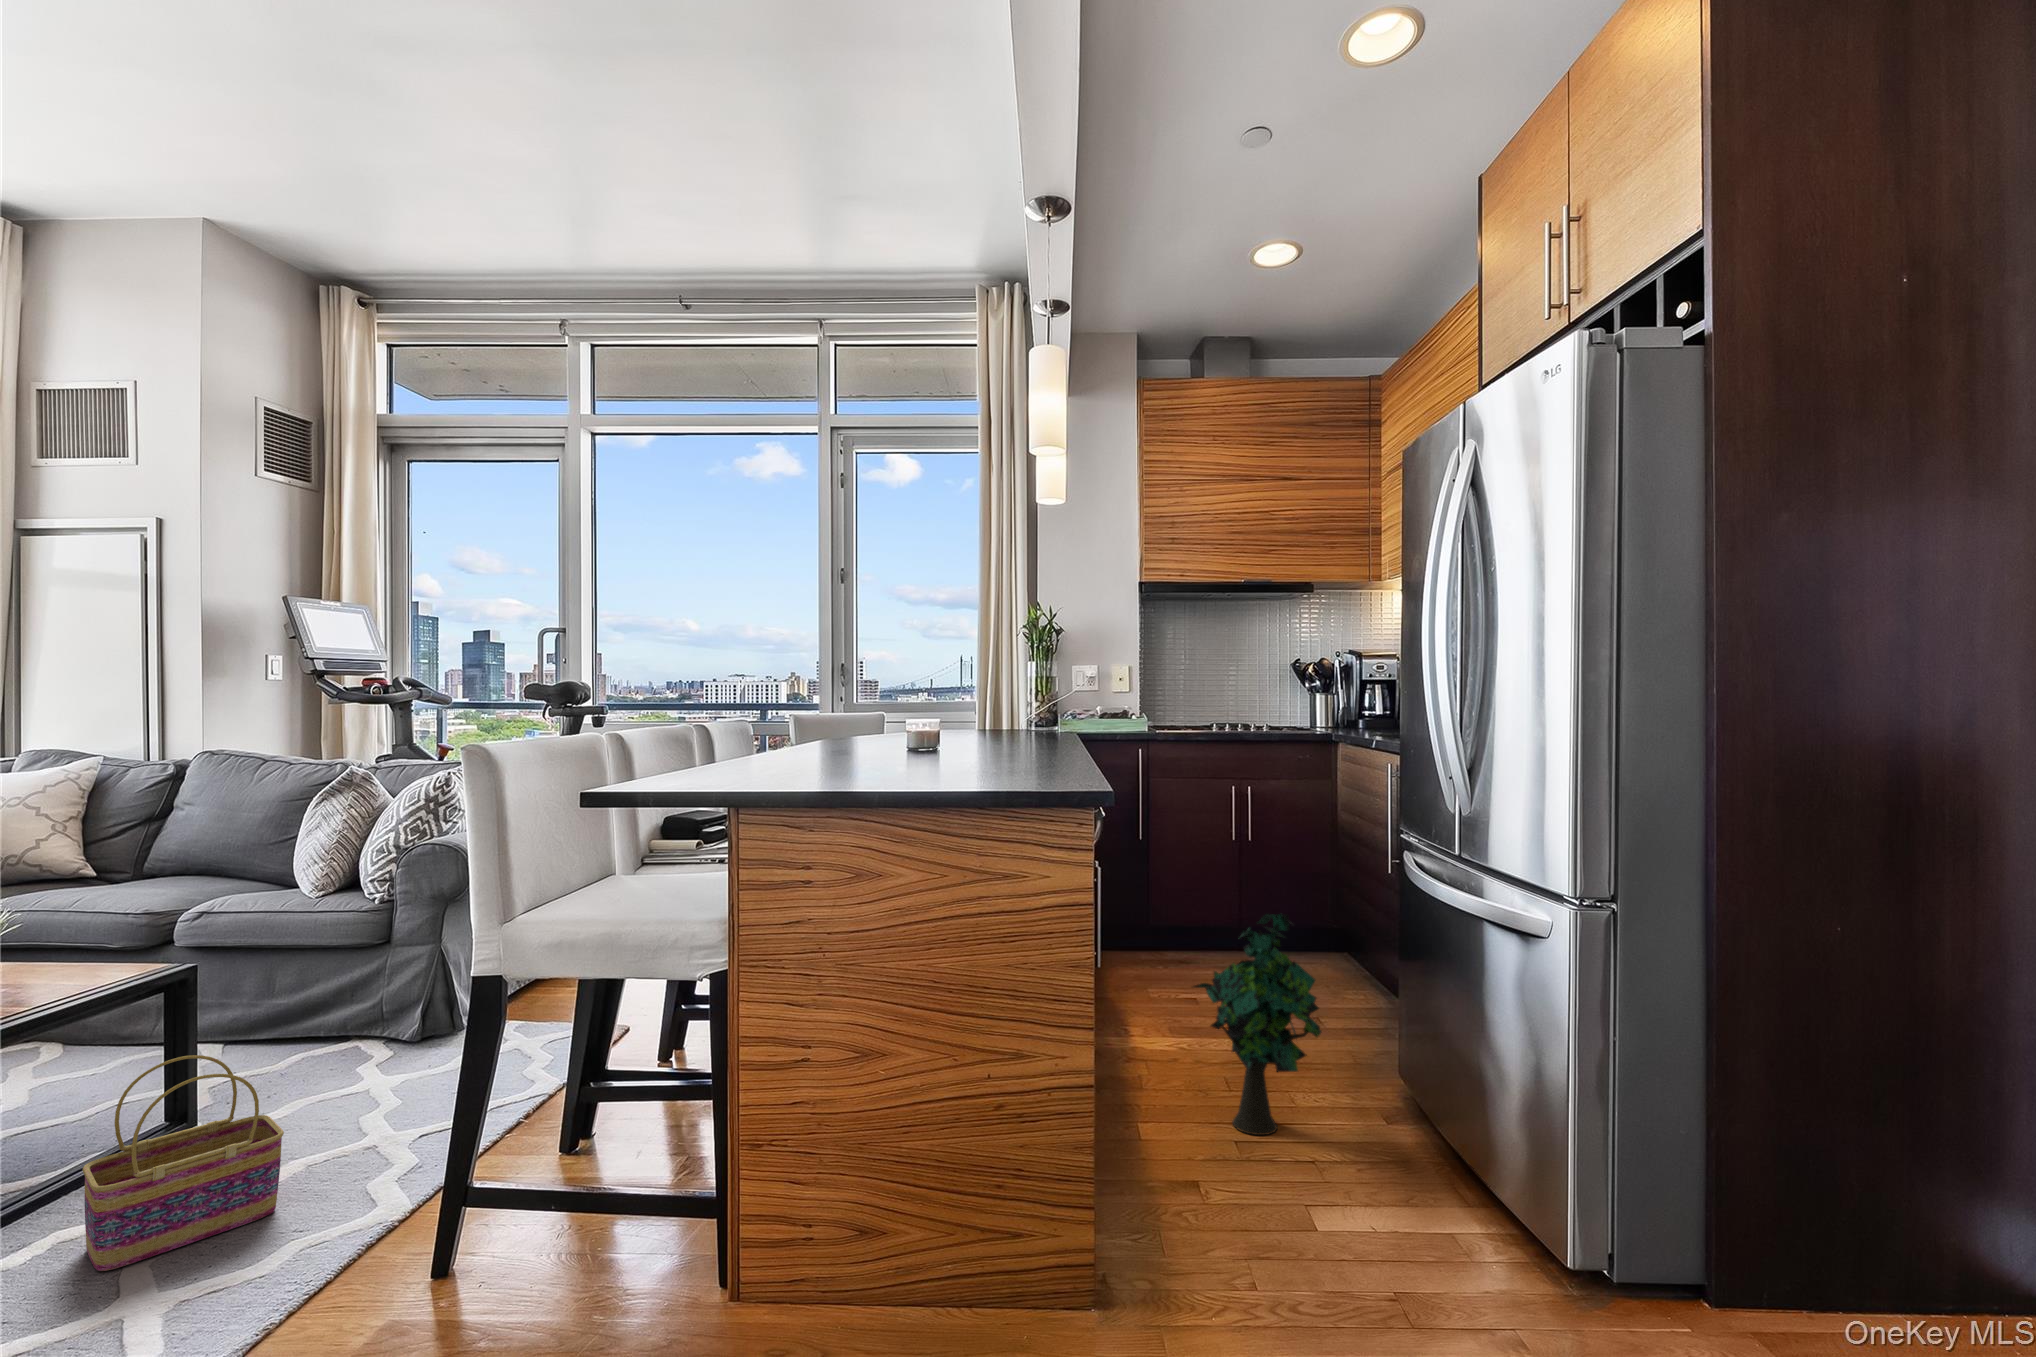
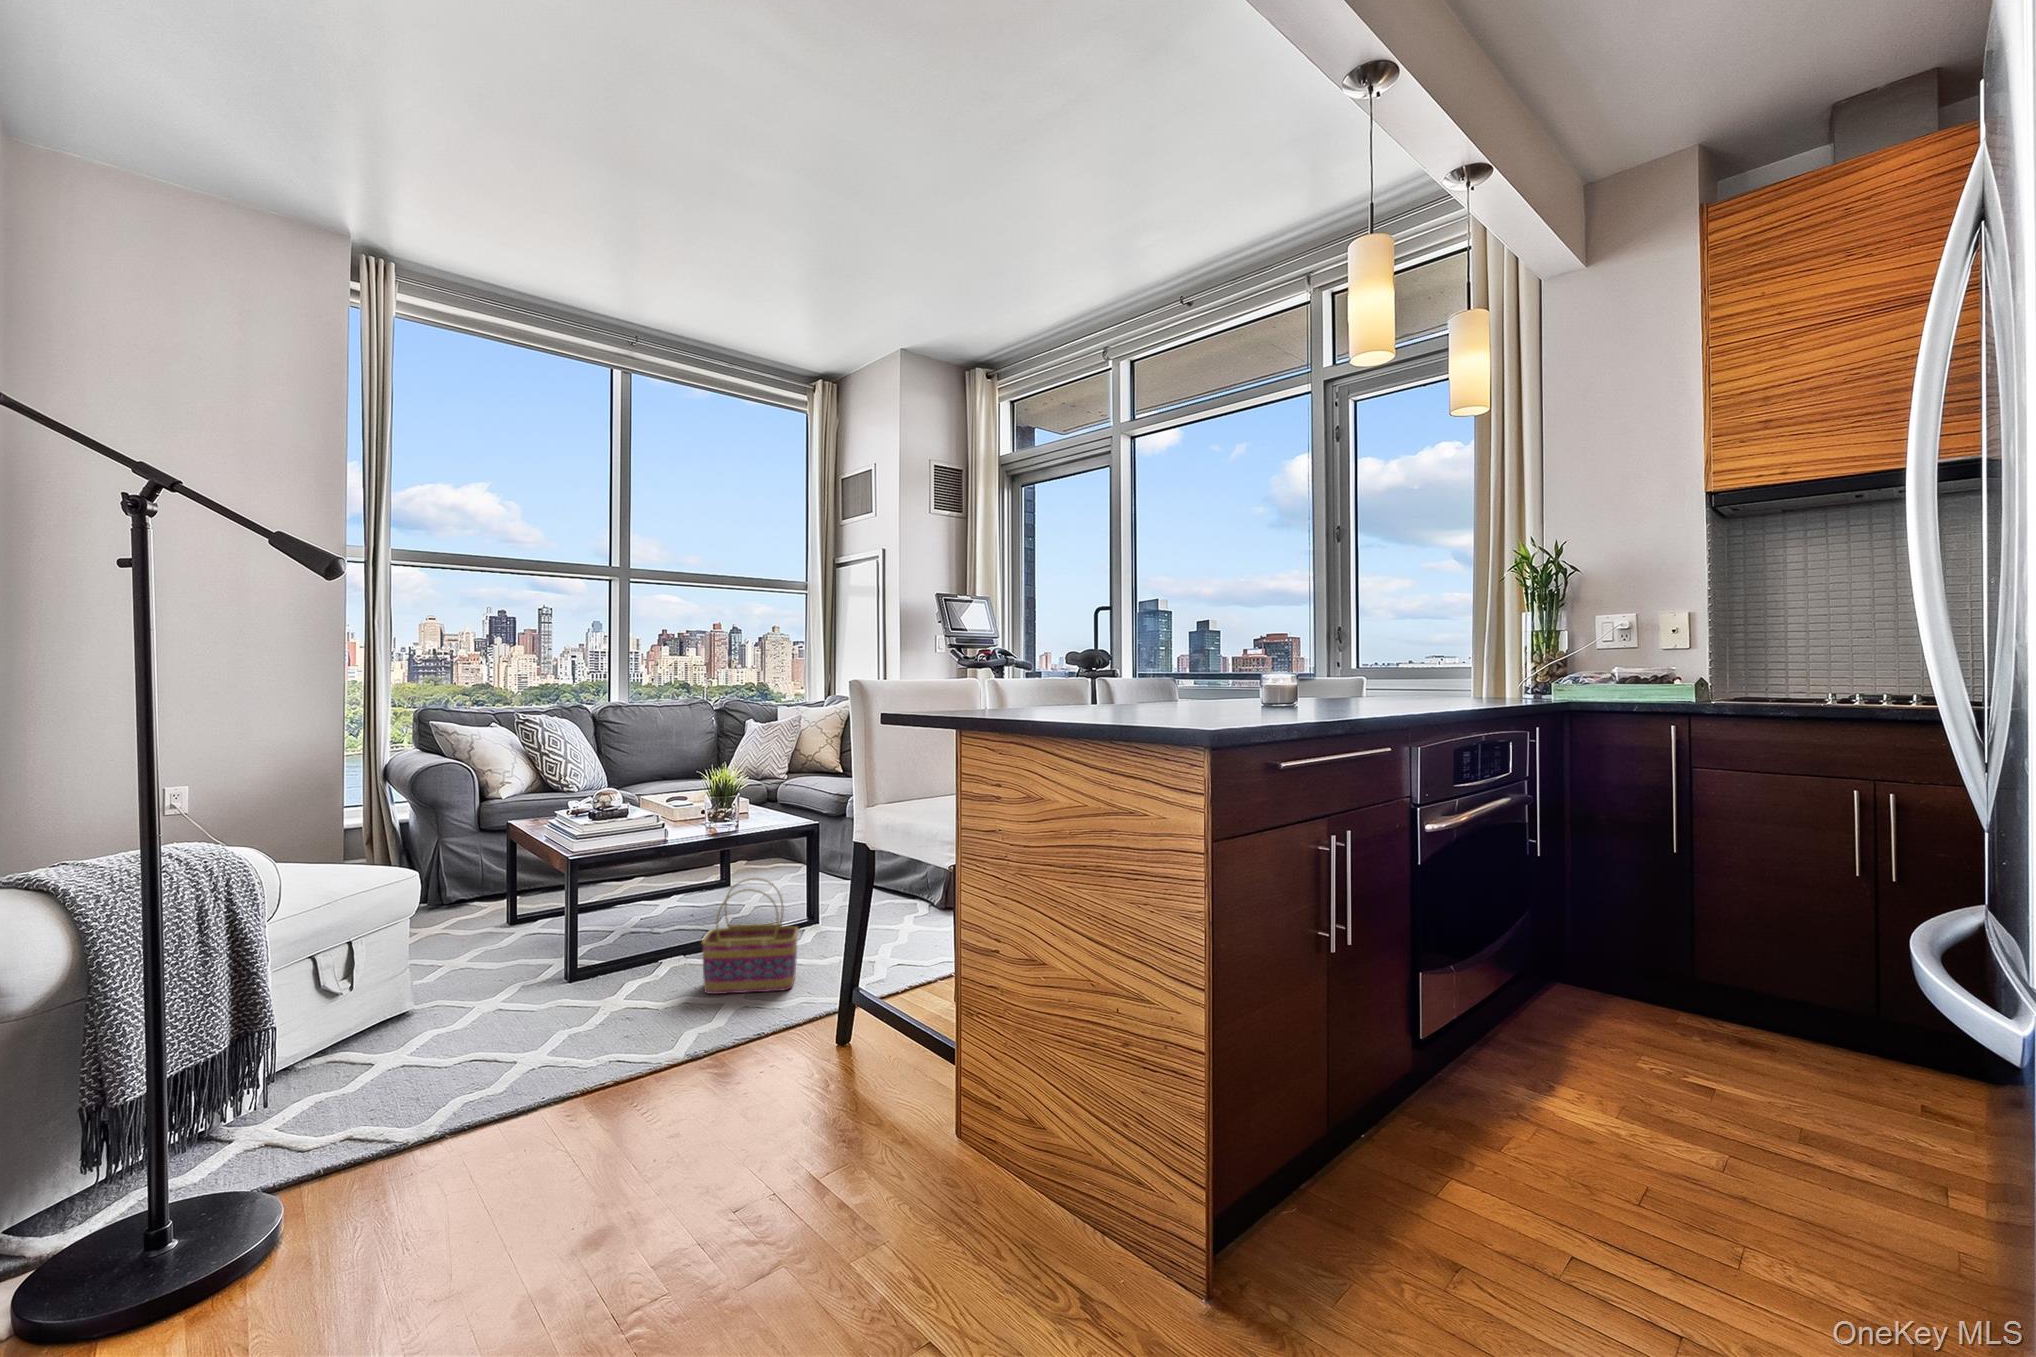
decorative plant: present [1193,914,1321,1135] -> none [1553,930,1774,1244]

